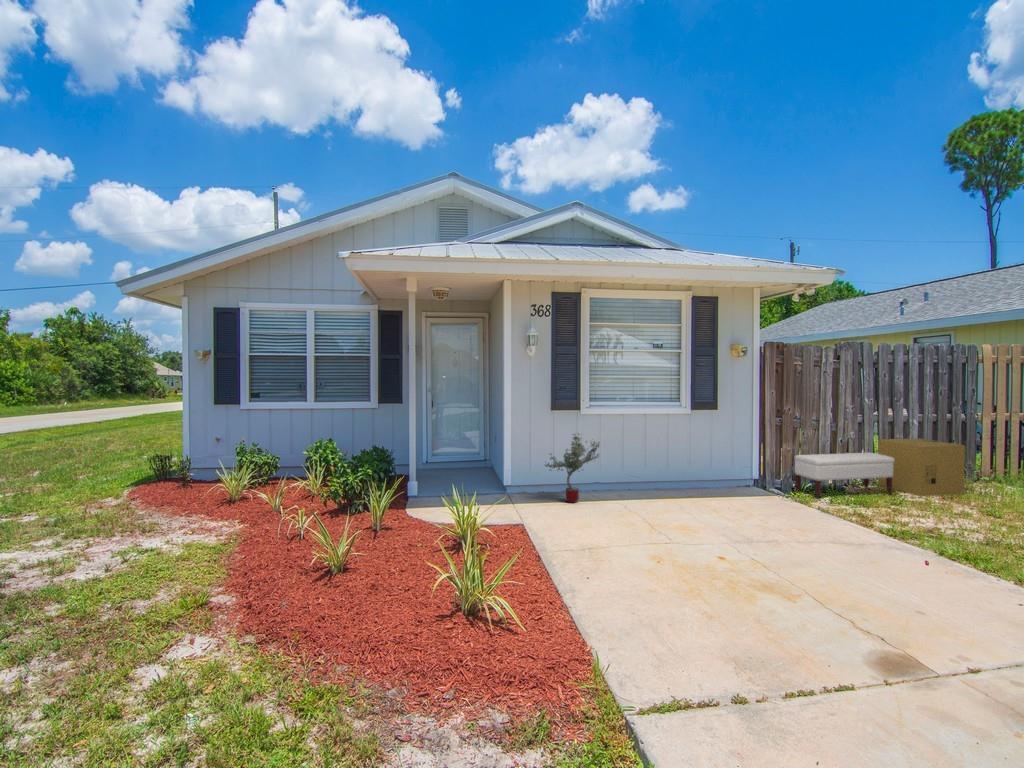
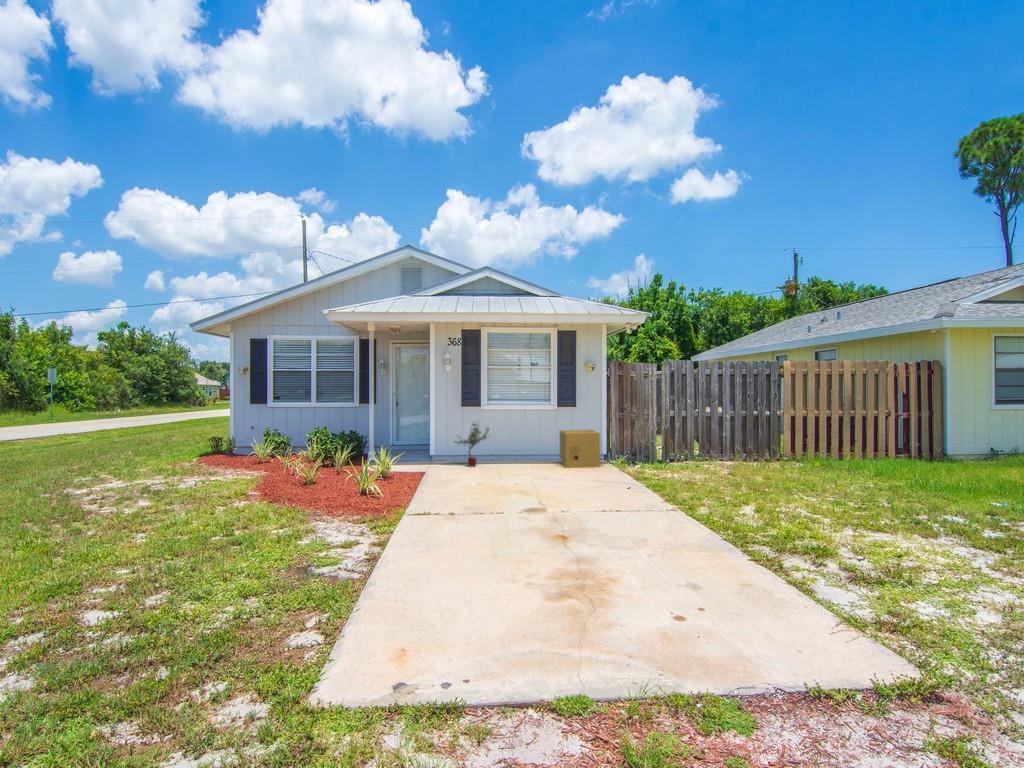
cardboard box: present [878,438,965,496] -> present [560,430,600,468]
bench: present [795,453,894,498] -> none [630,437,694,467]

